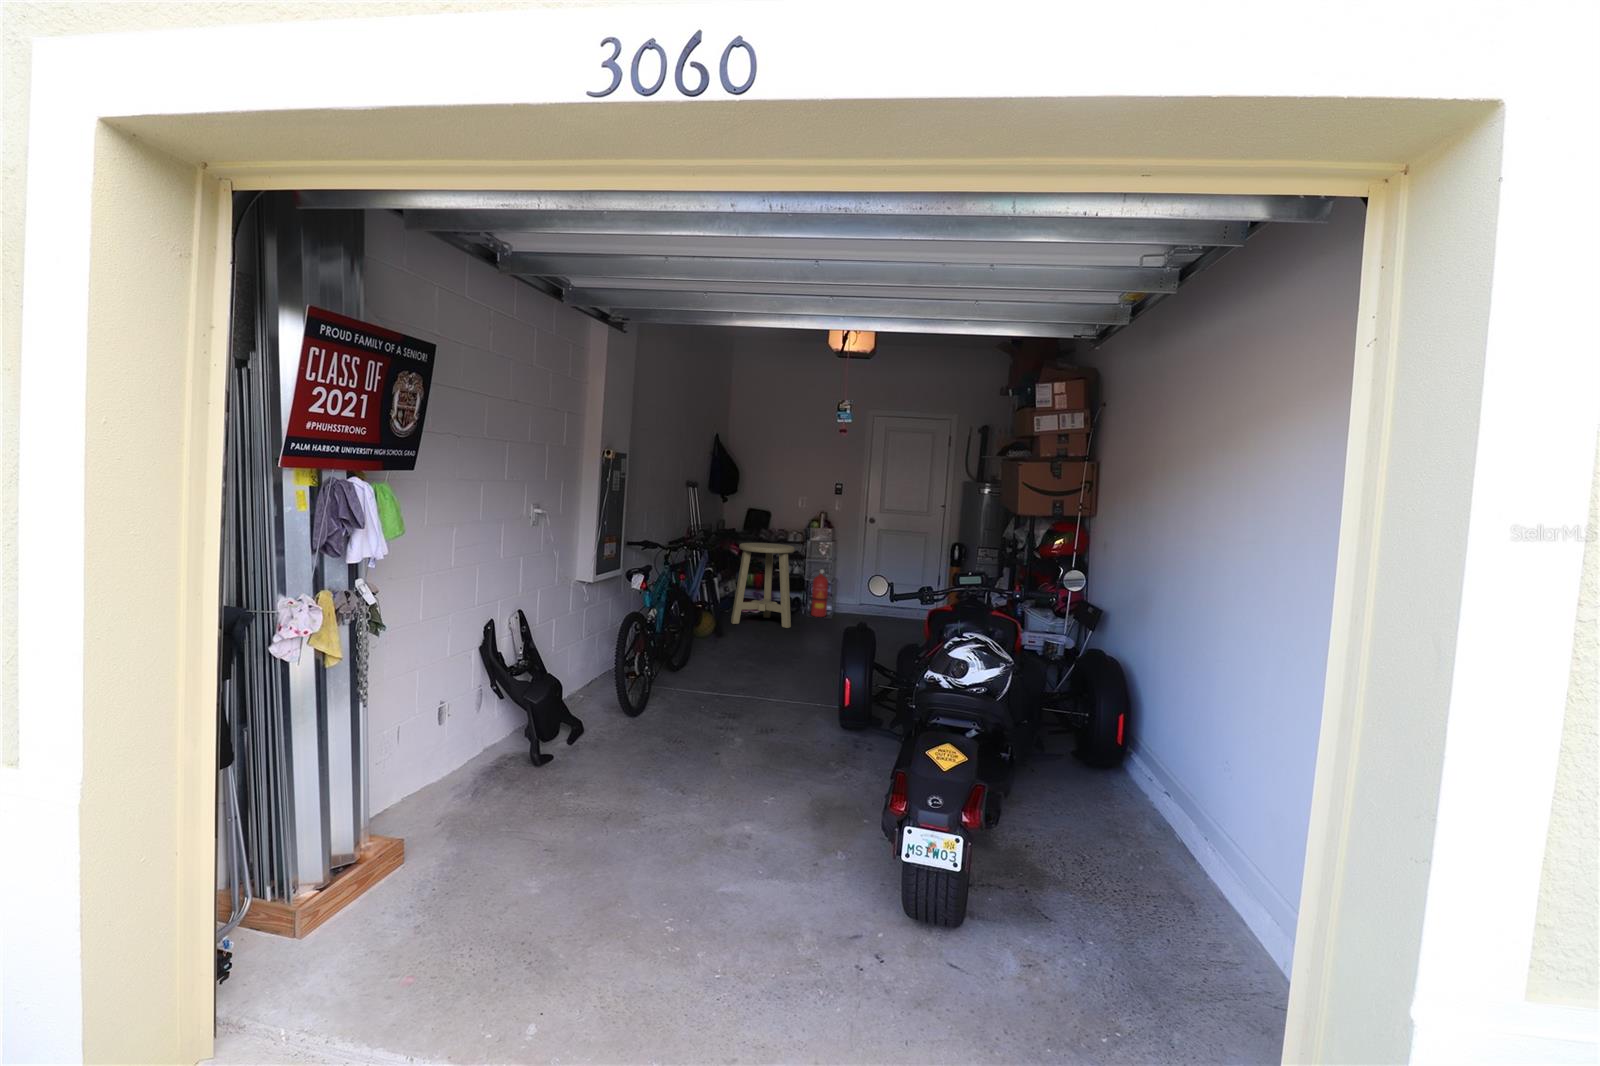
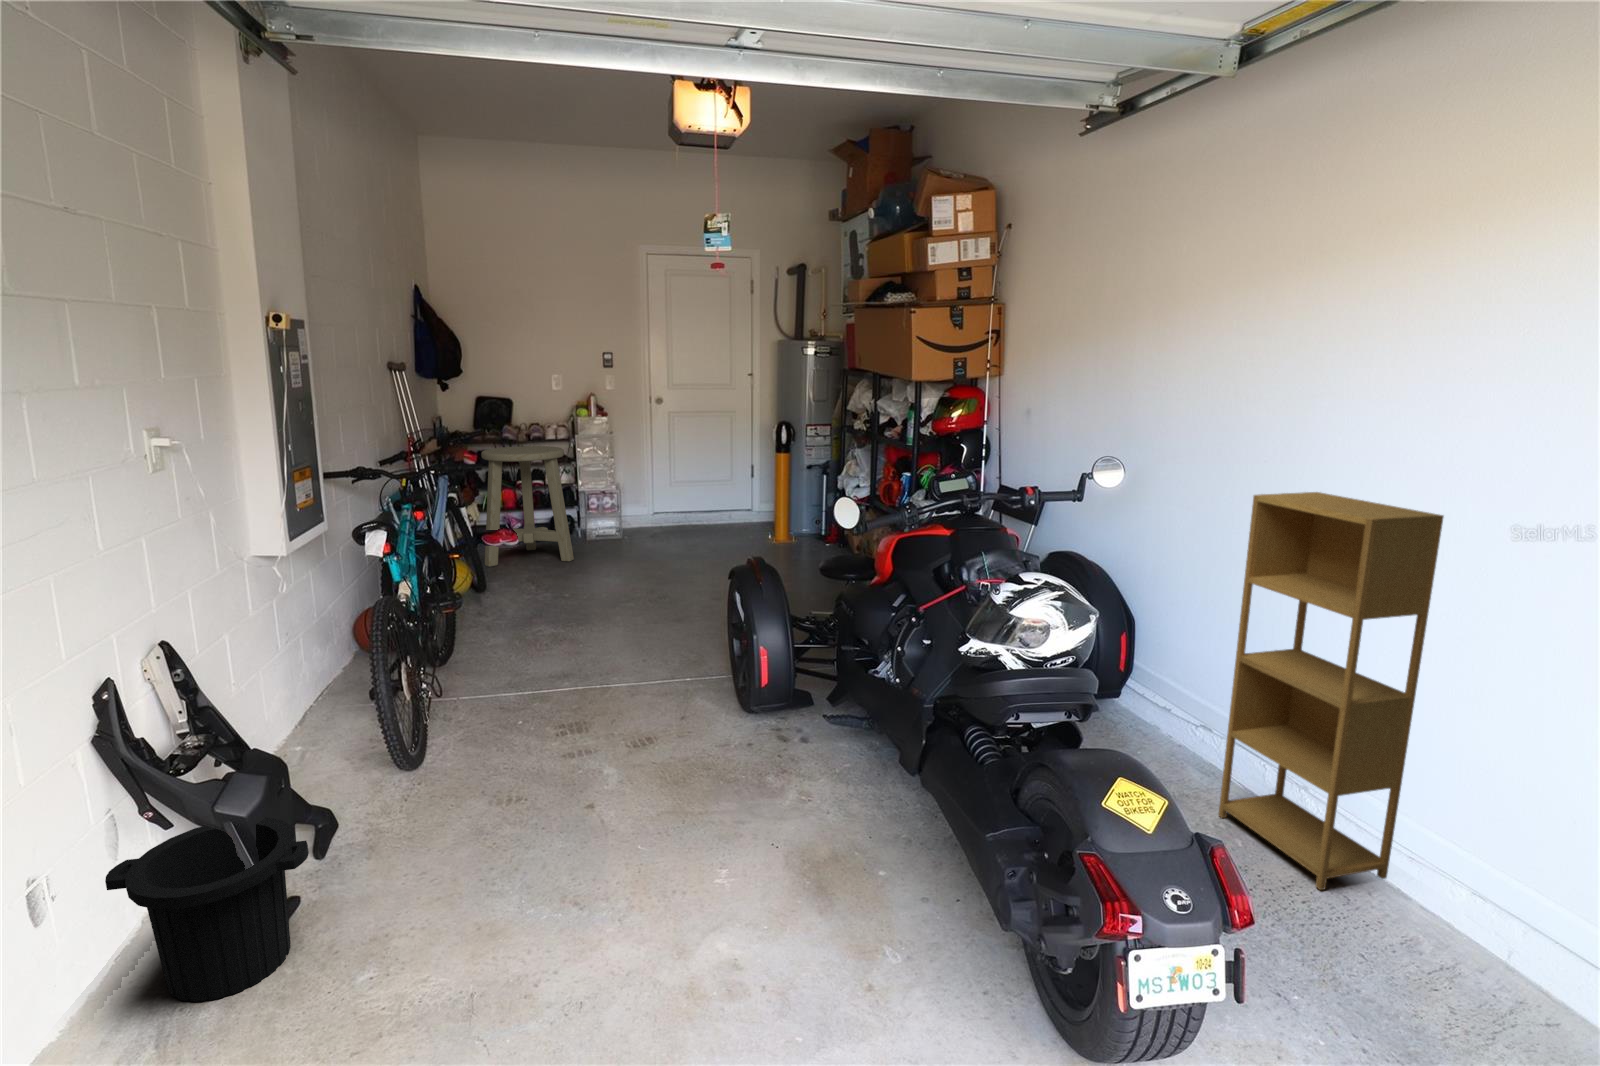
fire extinguisher: present [809,568,830,617] -> none [582,471,612,538]
shelving unit: none [1125,605,1245,899] -> present [1219,492,1444,890]
trash can: none [472,703,557,784] -> present [105,817,309,1002]

